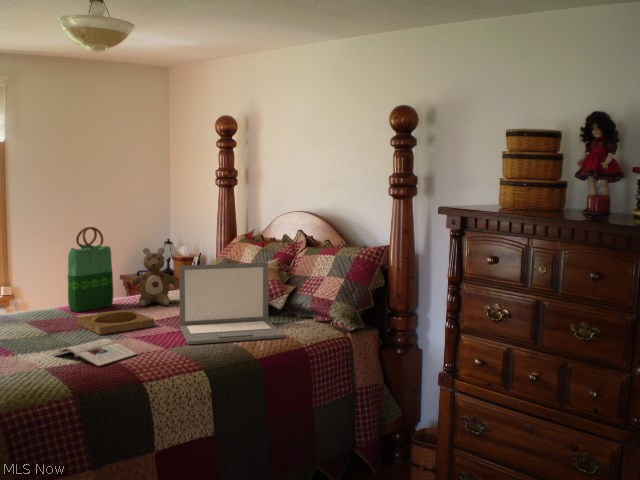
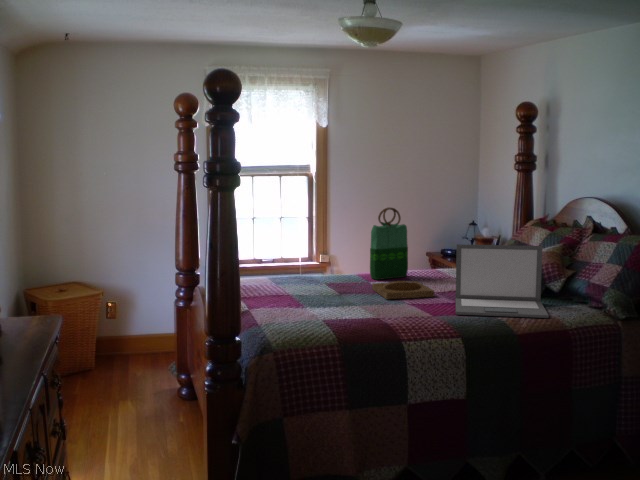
stuffed bear: present [131,248,177,306] -> none [424,228,465,280]
magazine: present [54,339,137,366] -> none [345,302,410,323]

